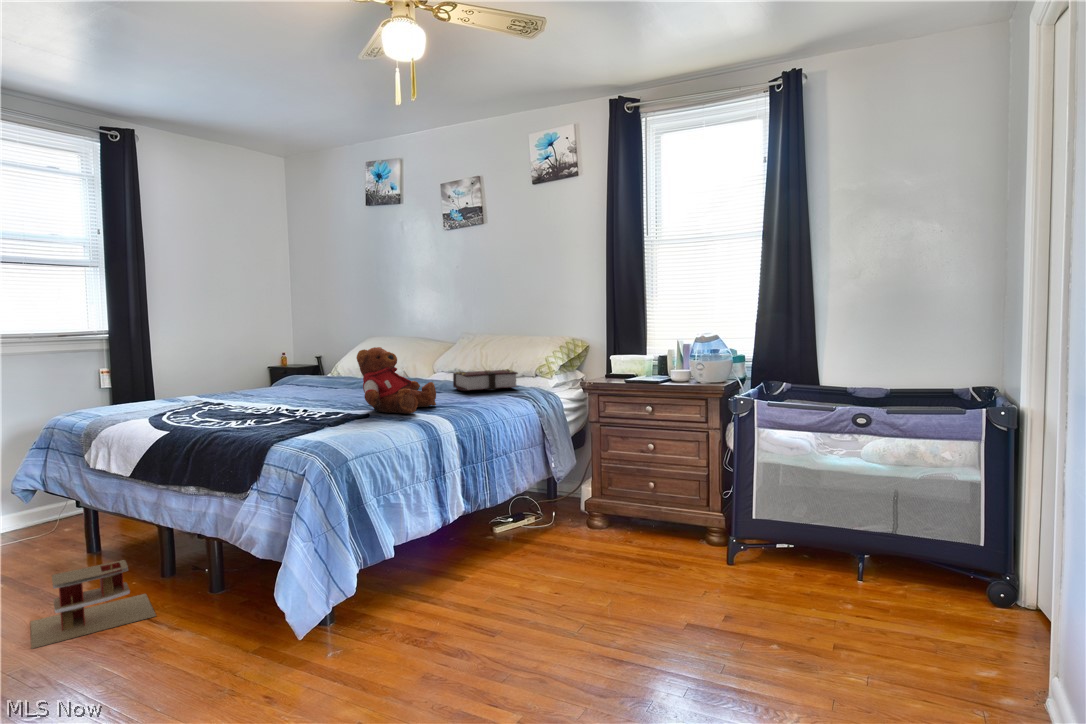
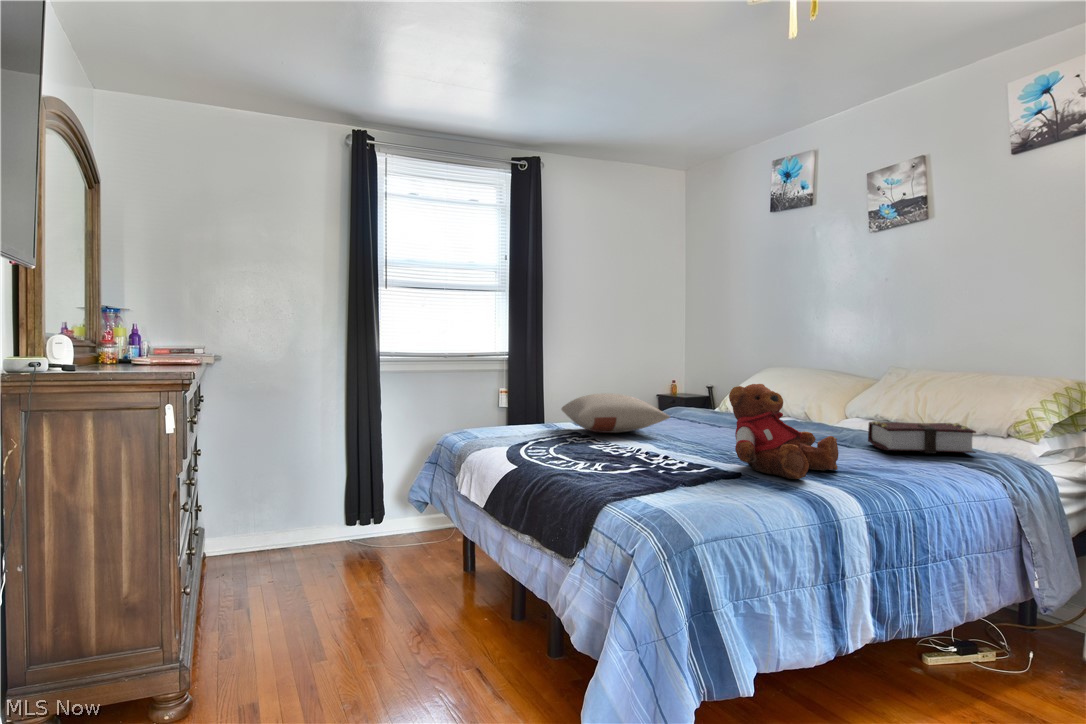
pillow: none [188,365,301,401] -> present [561,393,670,433]
toy house: present [31,560,156,648] -> none [383,595,493,671]

